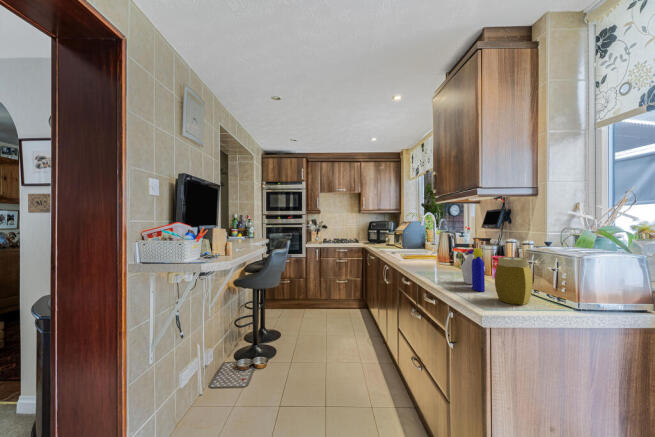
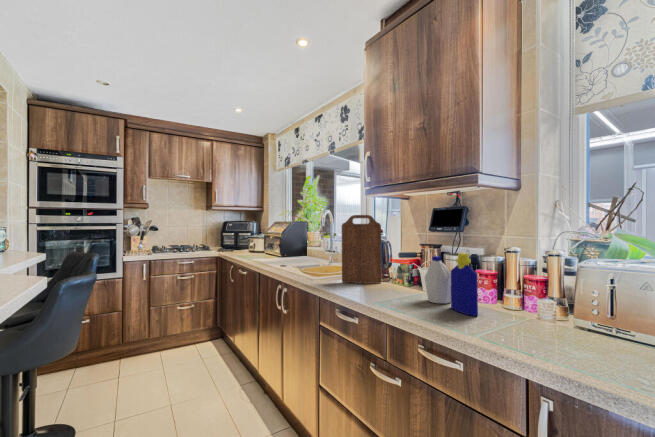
cutting board: none [421,219,452,270] -> present [341,215,382,283]
jar: present [495,257,532,305] -> none [513,263,567,334]

